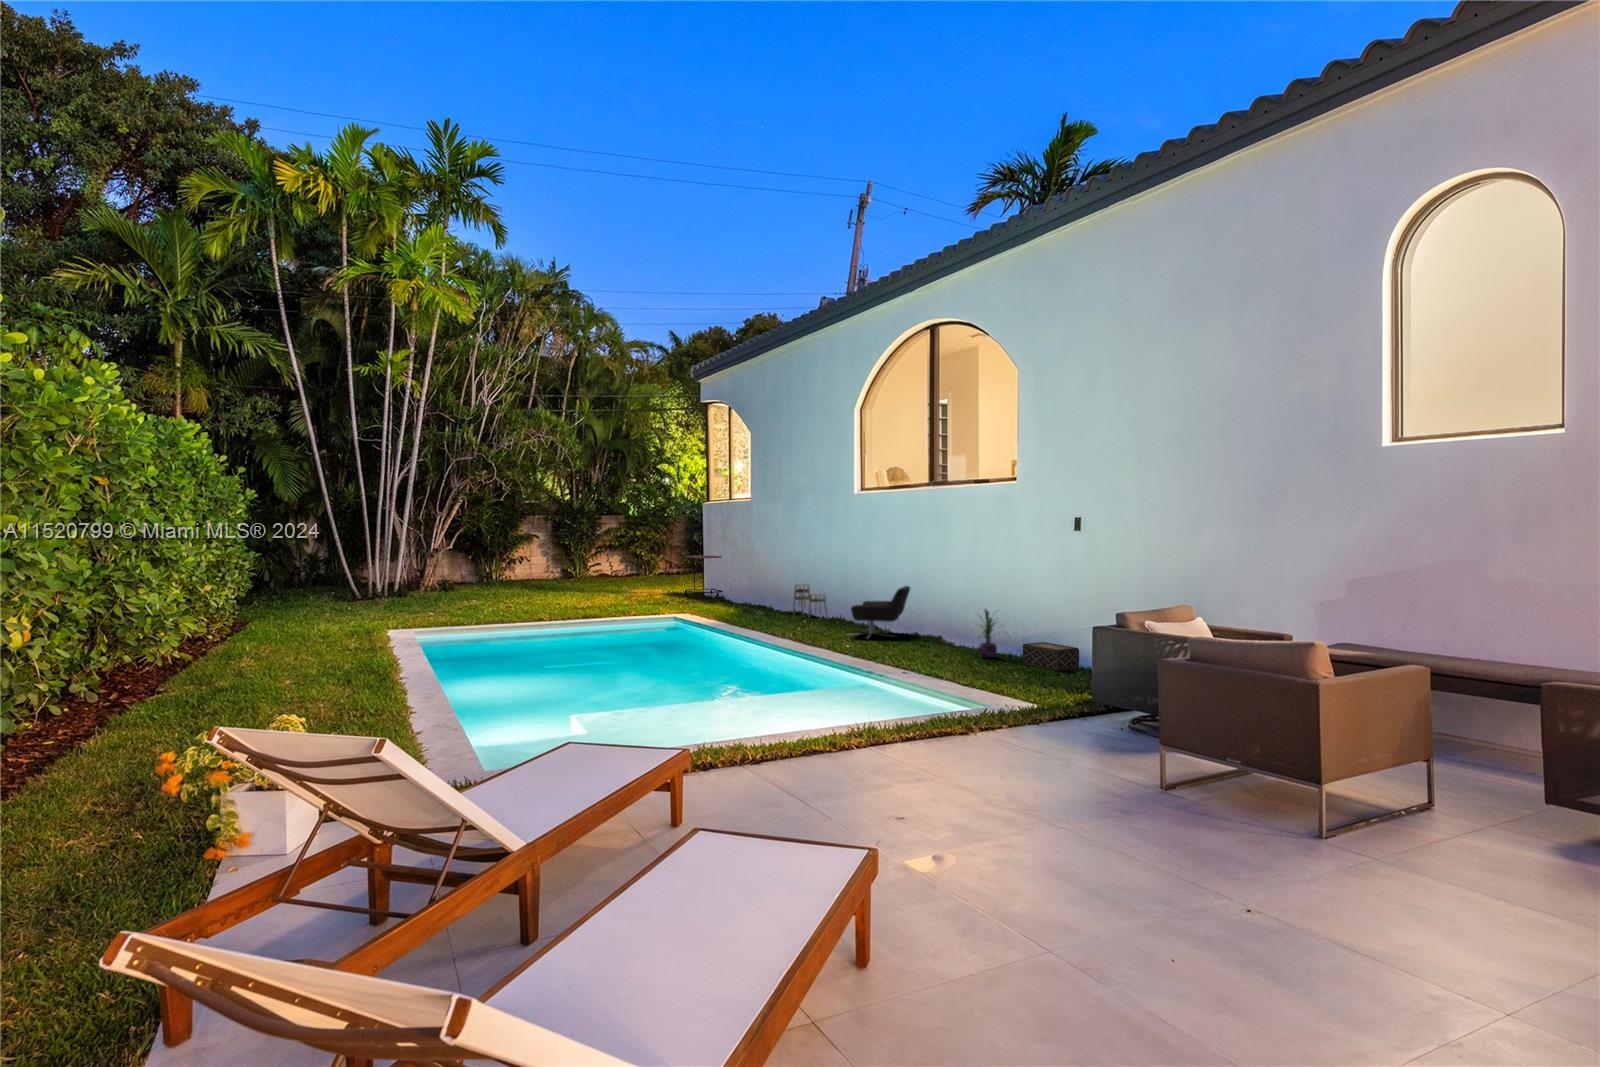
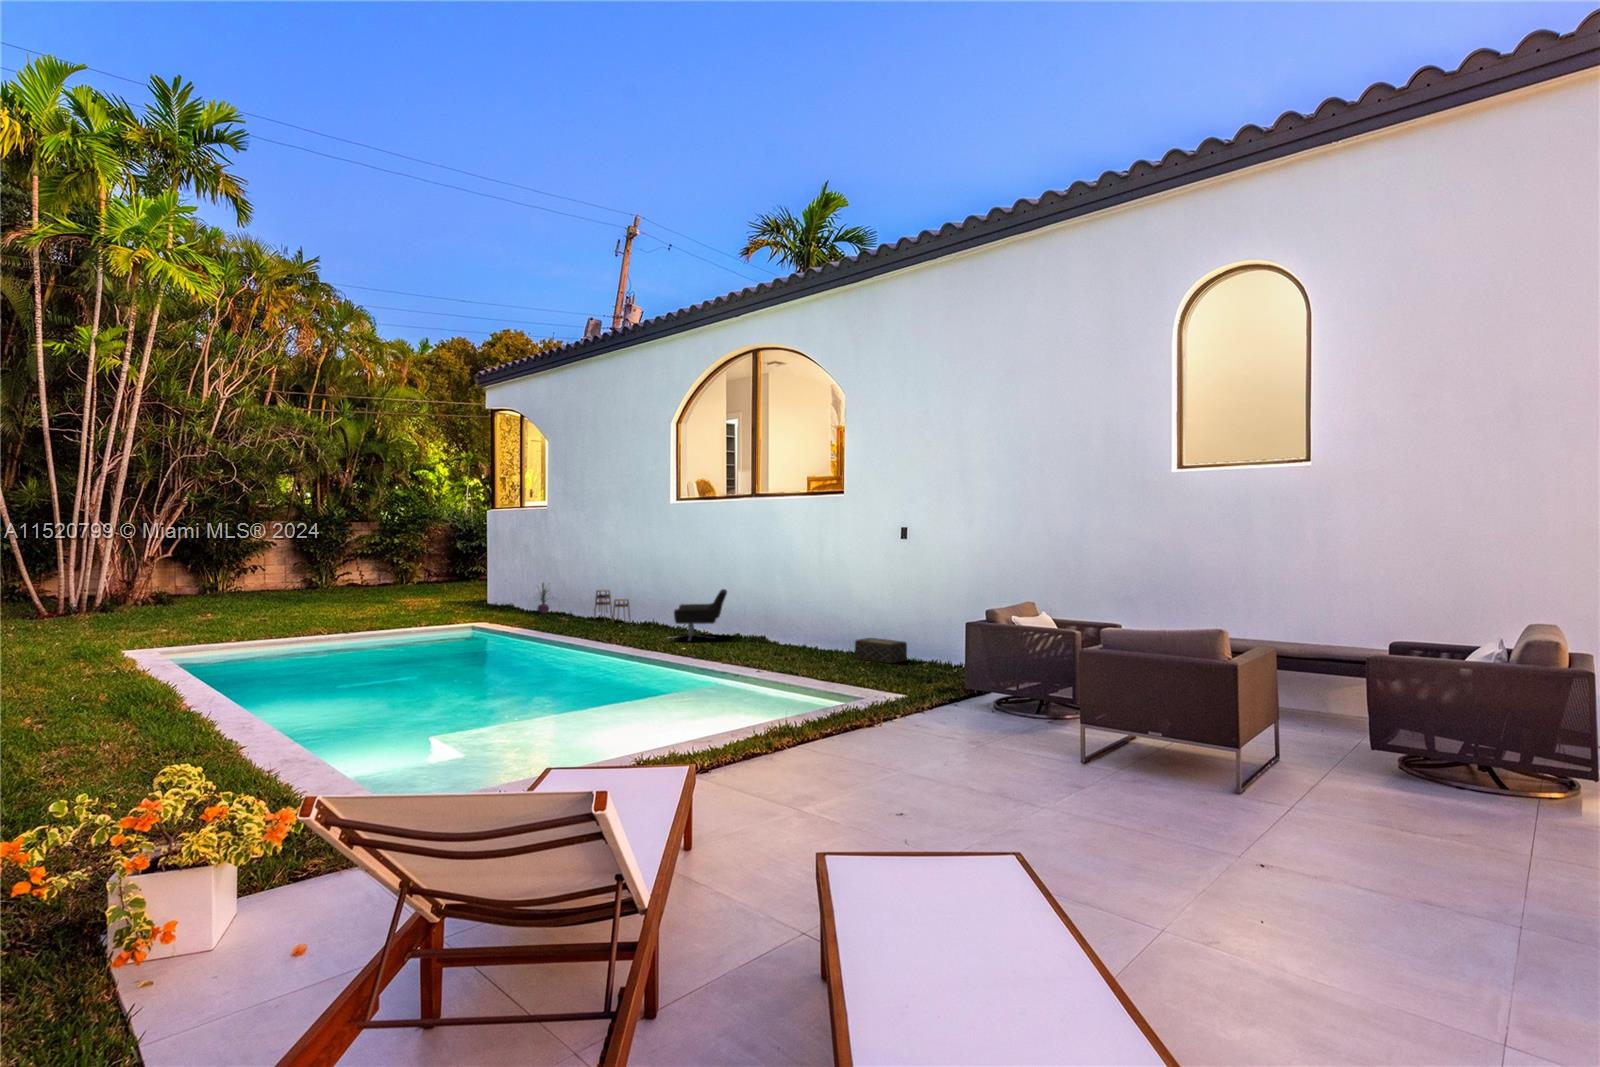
side table: present [684,555,723,598] -> none [461,563,505,606]
decorative plant: present [978,609,997,658] -> present [538,584,549,614]

